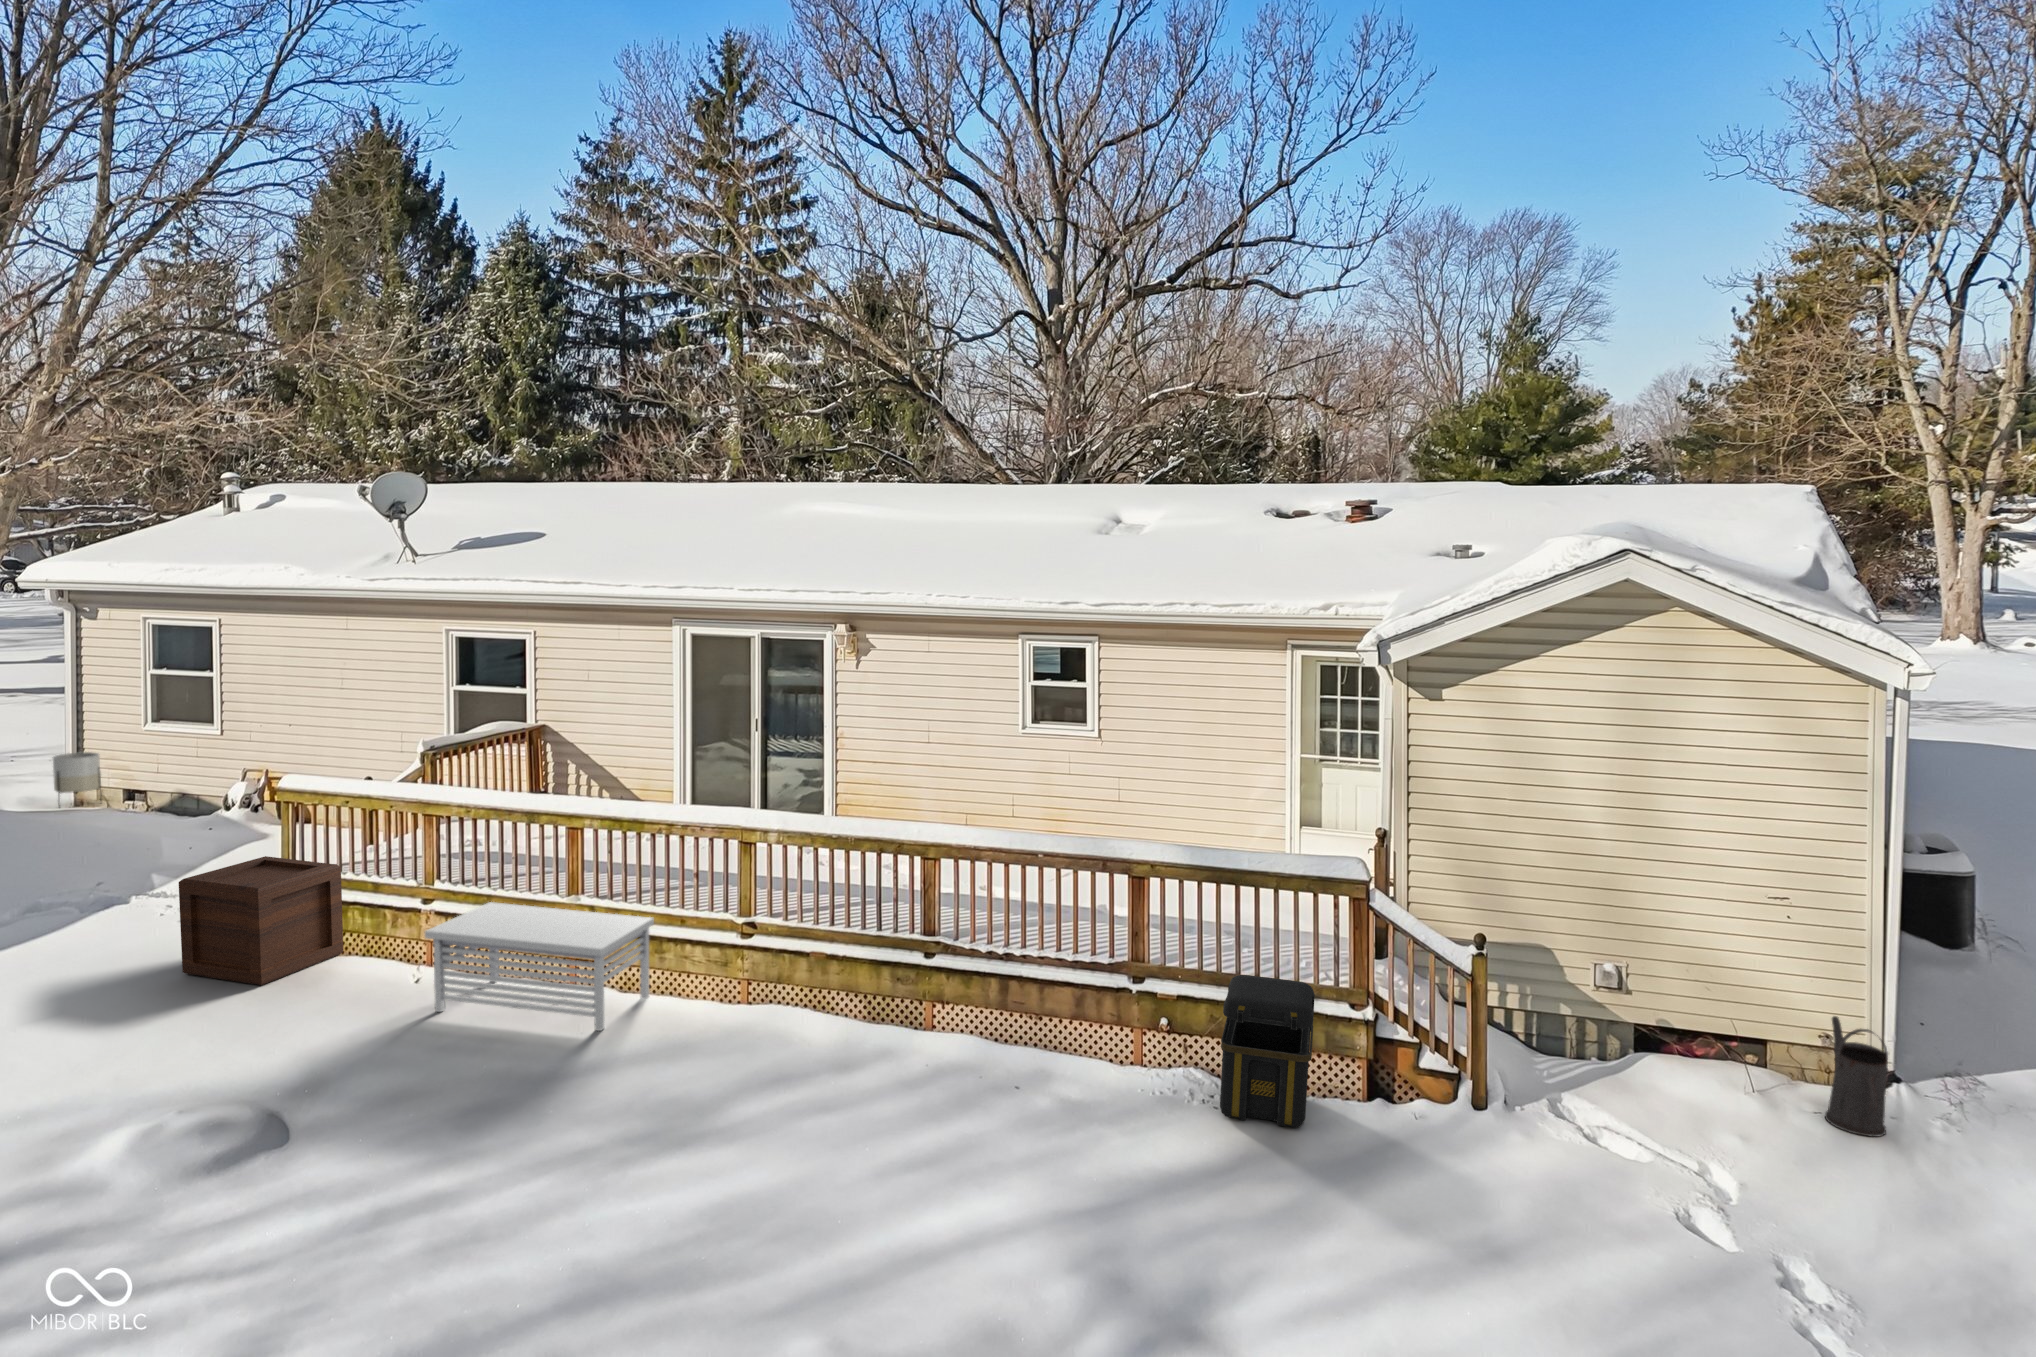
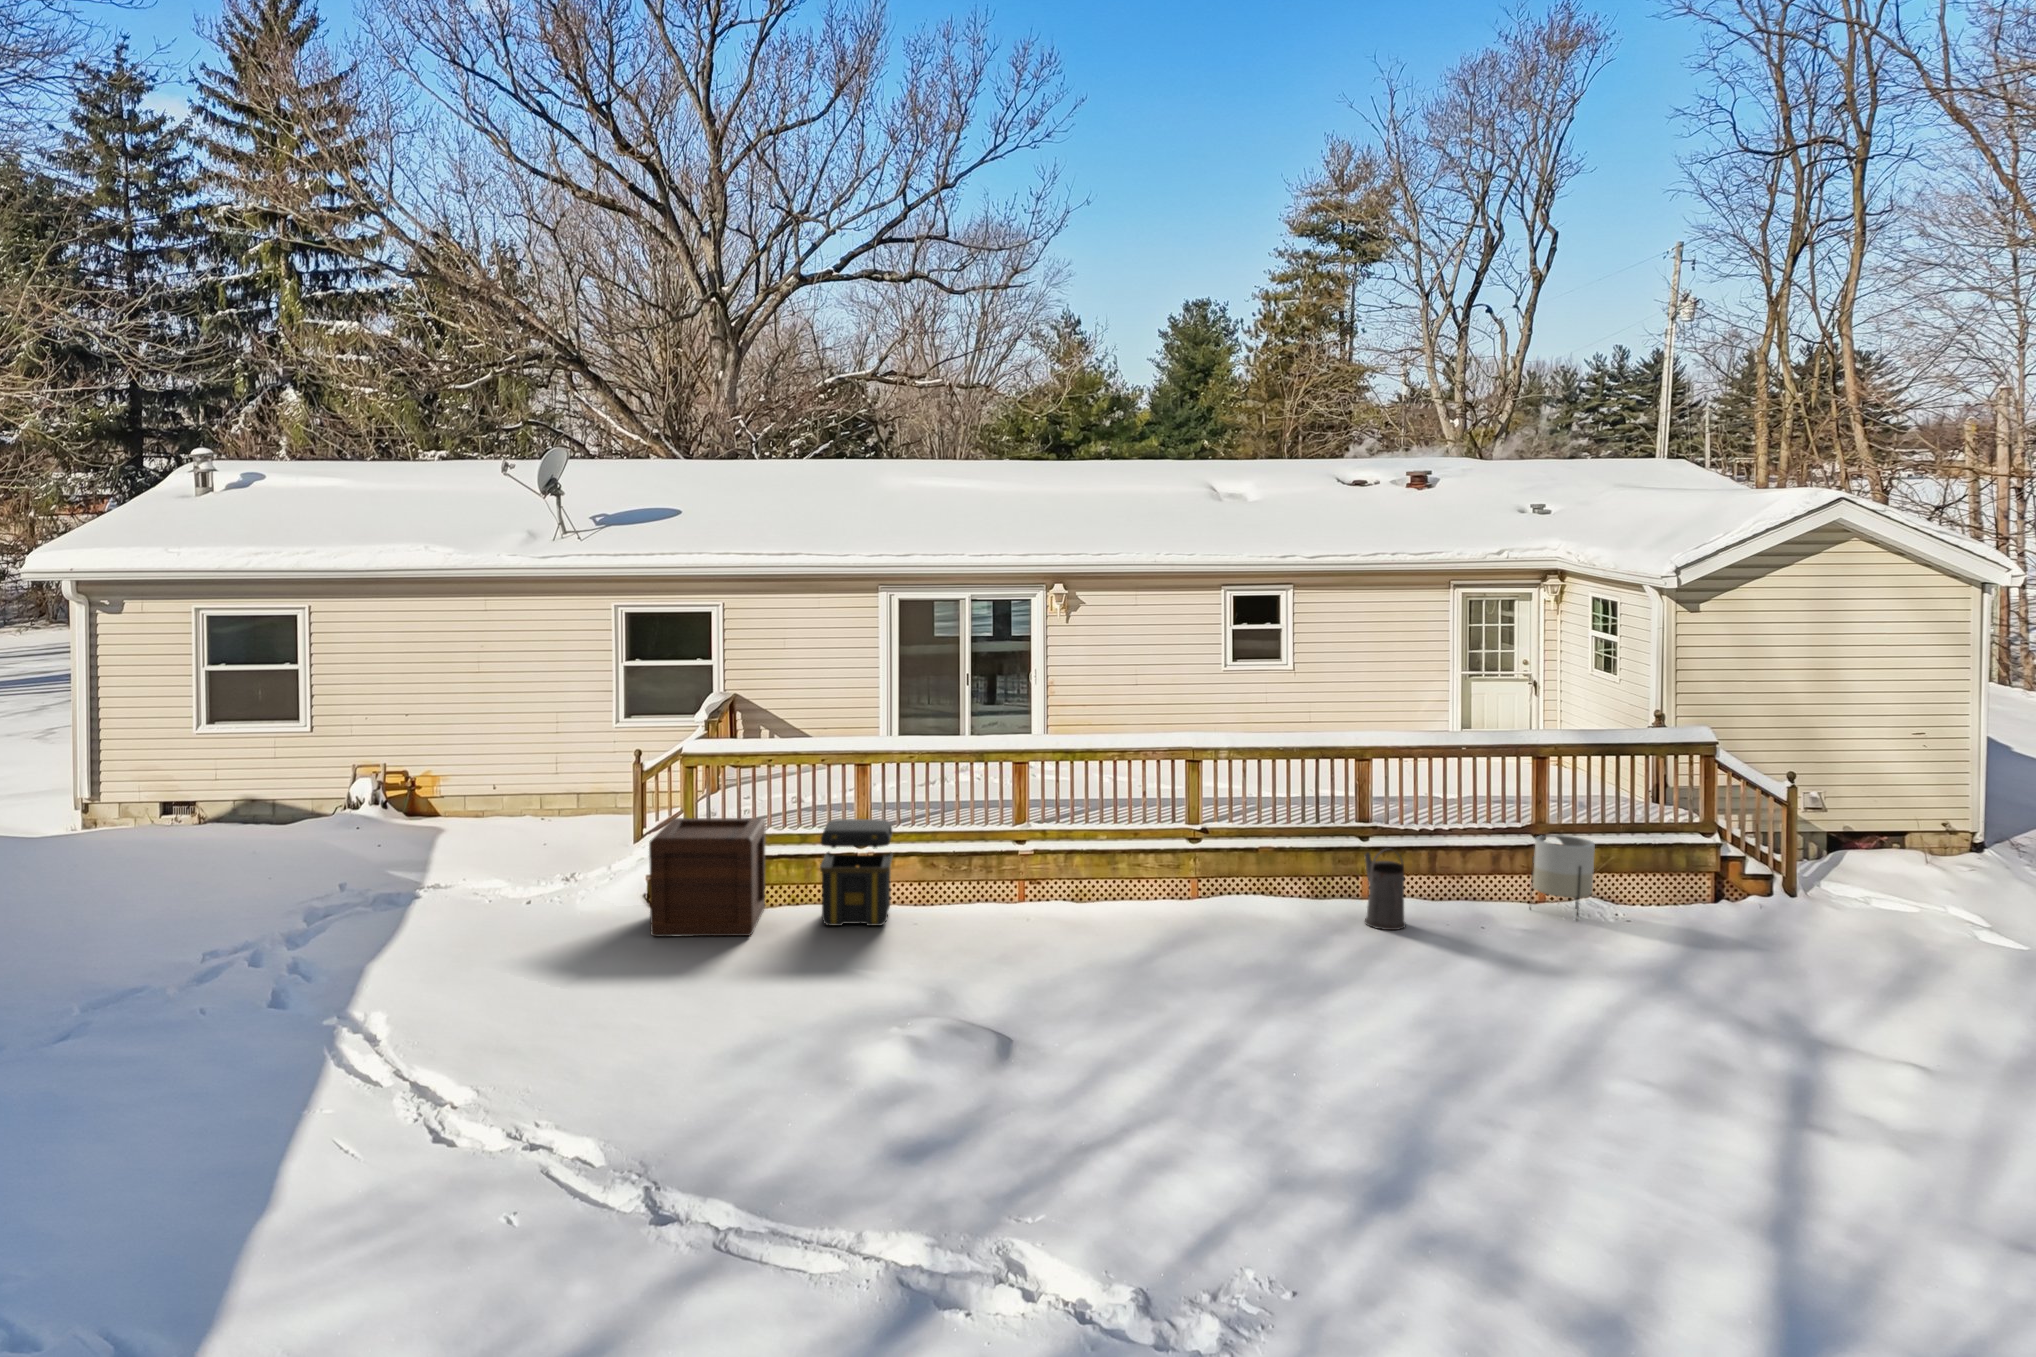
planter: present [53,752,102,796] -> present [1530,835,1595,914]
storage bench: present [425,902,654,1031] -> none [944,834,1130,934]
toolbox: present [1220,975,1315,1128] -> present [820,819,893,926]
watering can: present [1825,1016,1889,1137] -> present [1364,849,1406,930]

